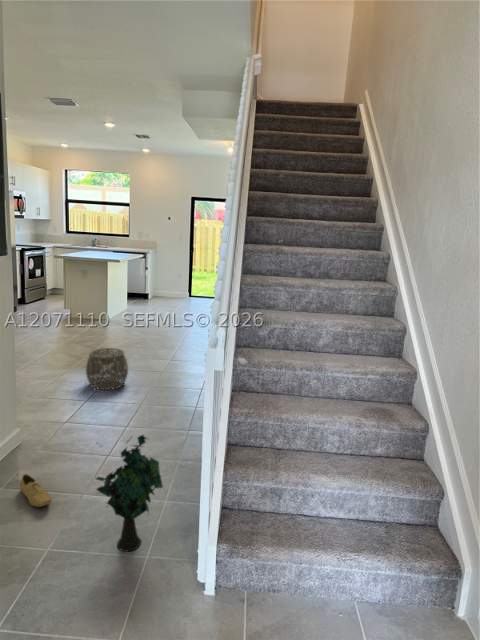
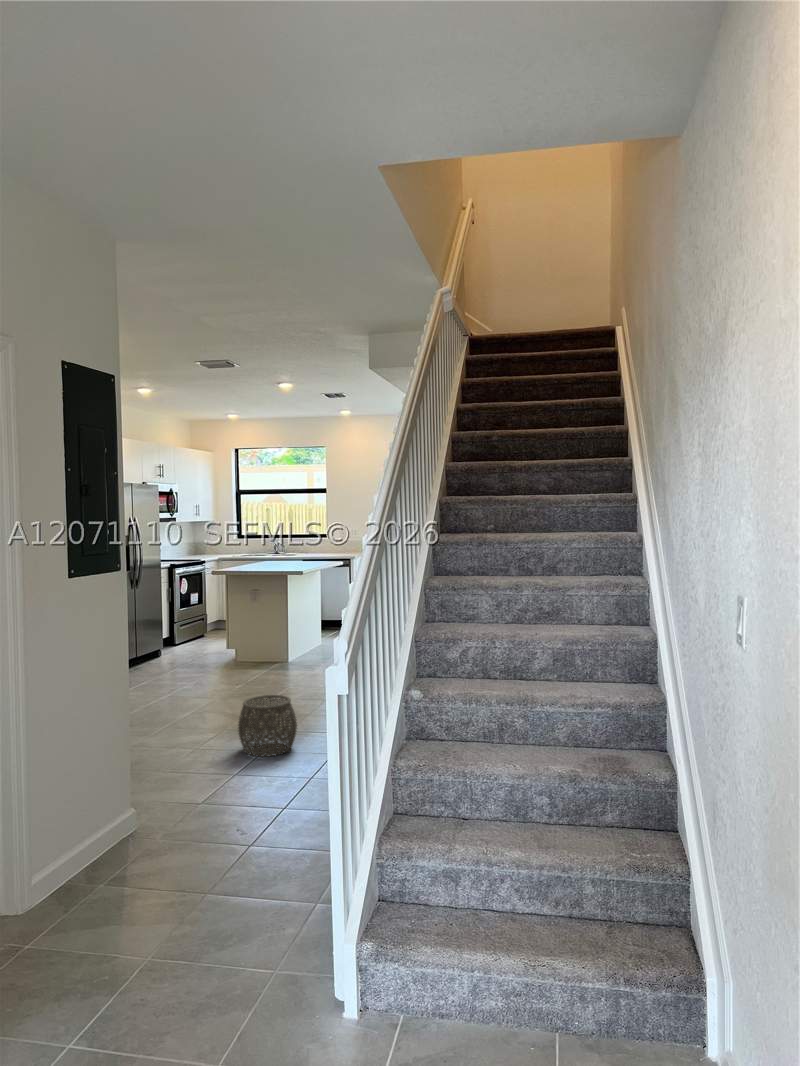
decorative plant: present [96,435,163,551] -> none [207,791,302,960]
shoe: present [20,474,51,507] -> none [128,859,164,901]

